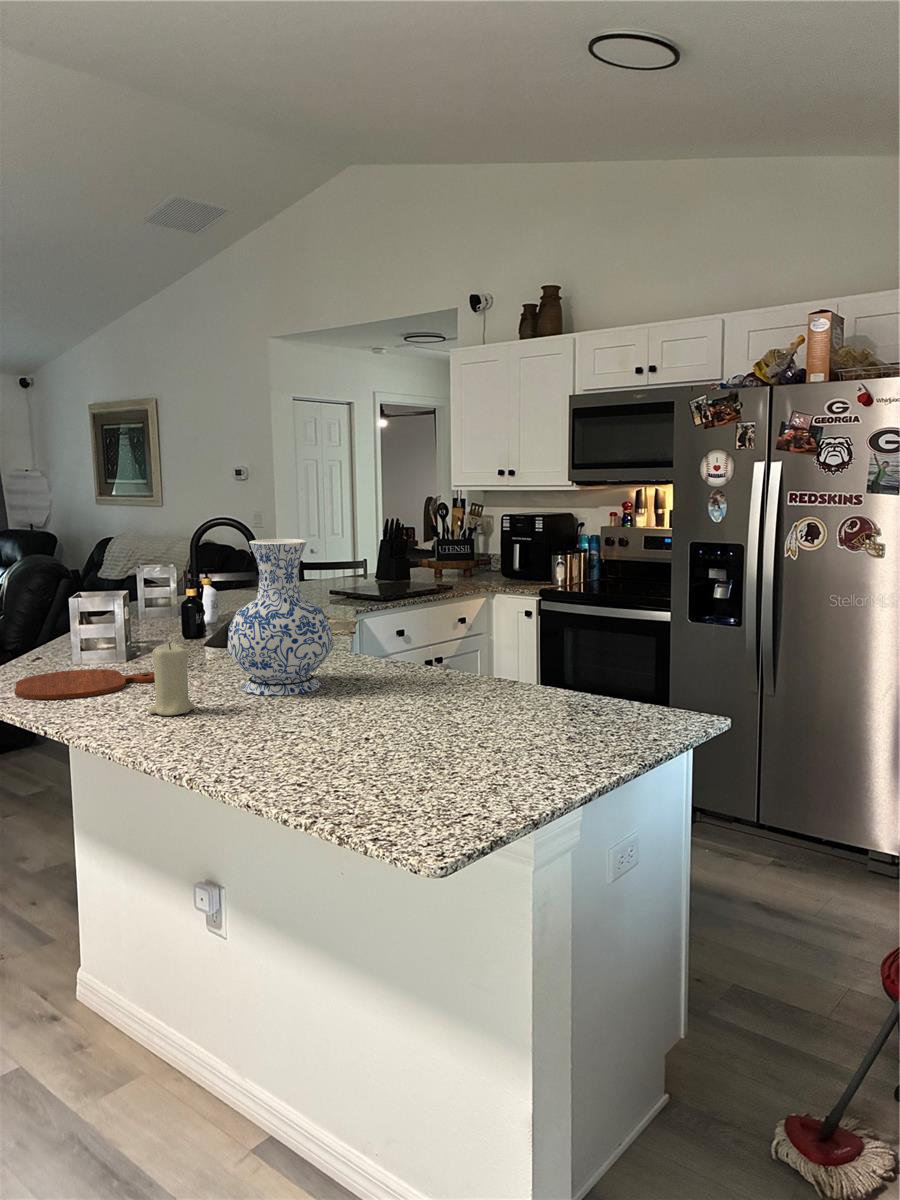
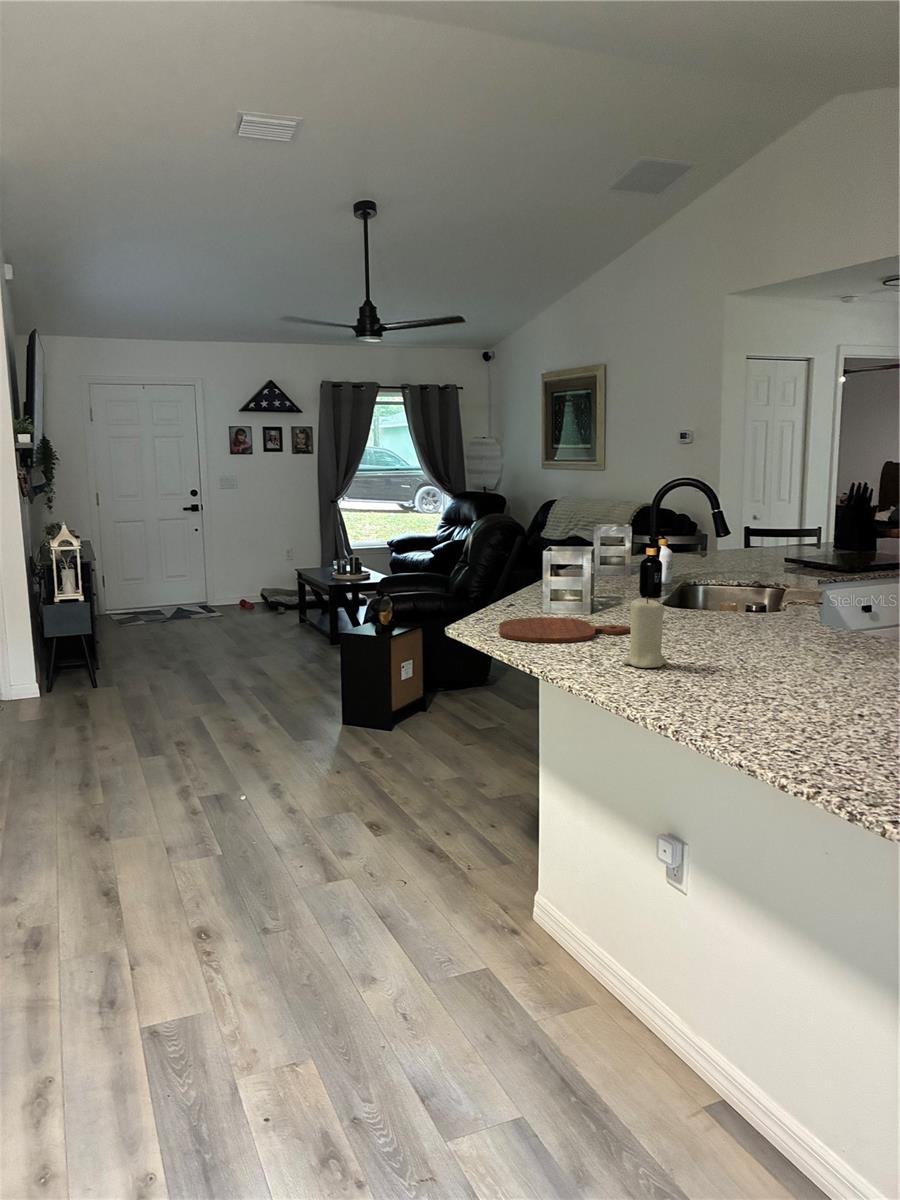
vase: present [228,539,333,696] -> none [698,498,812,660]

